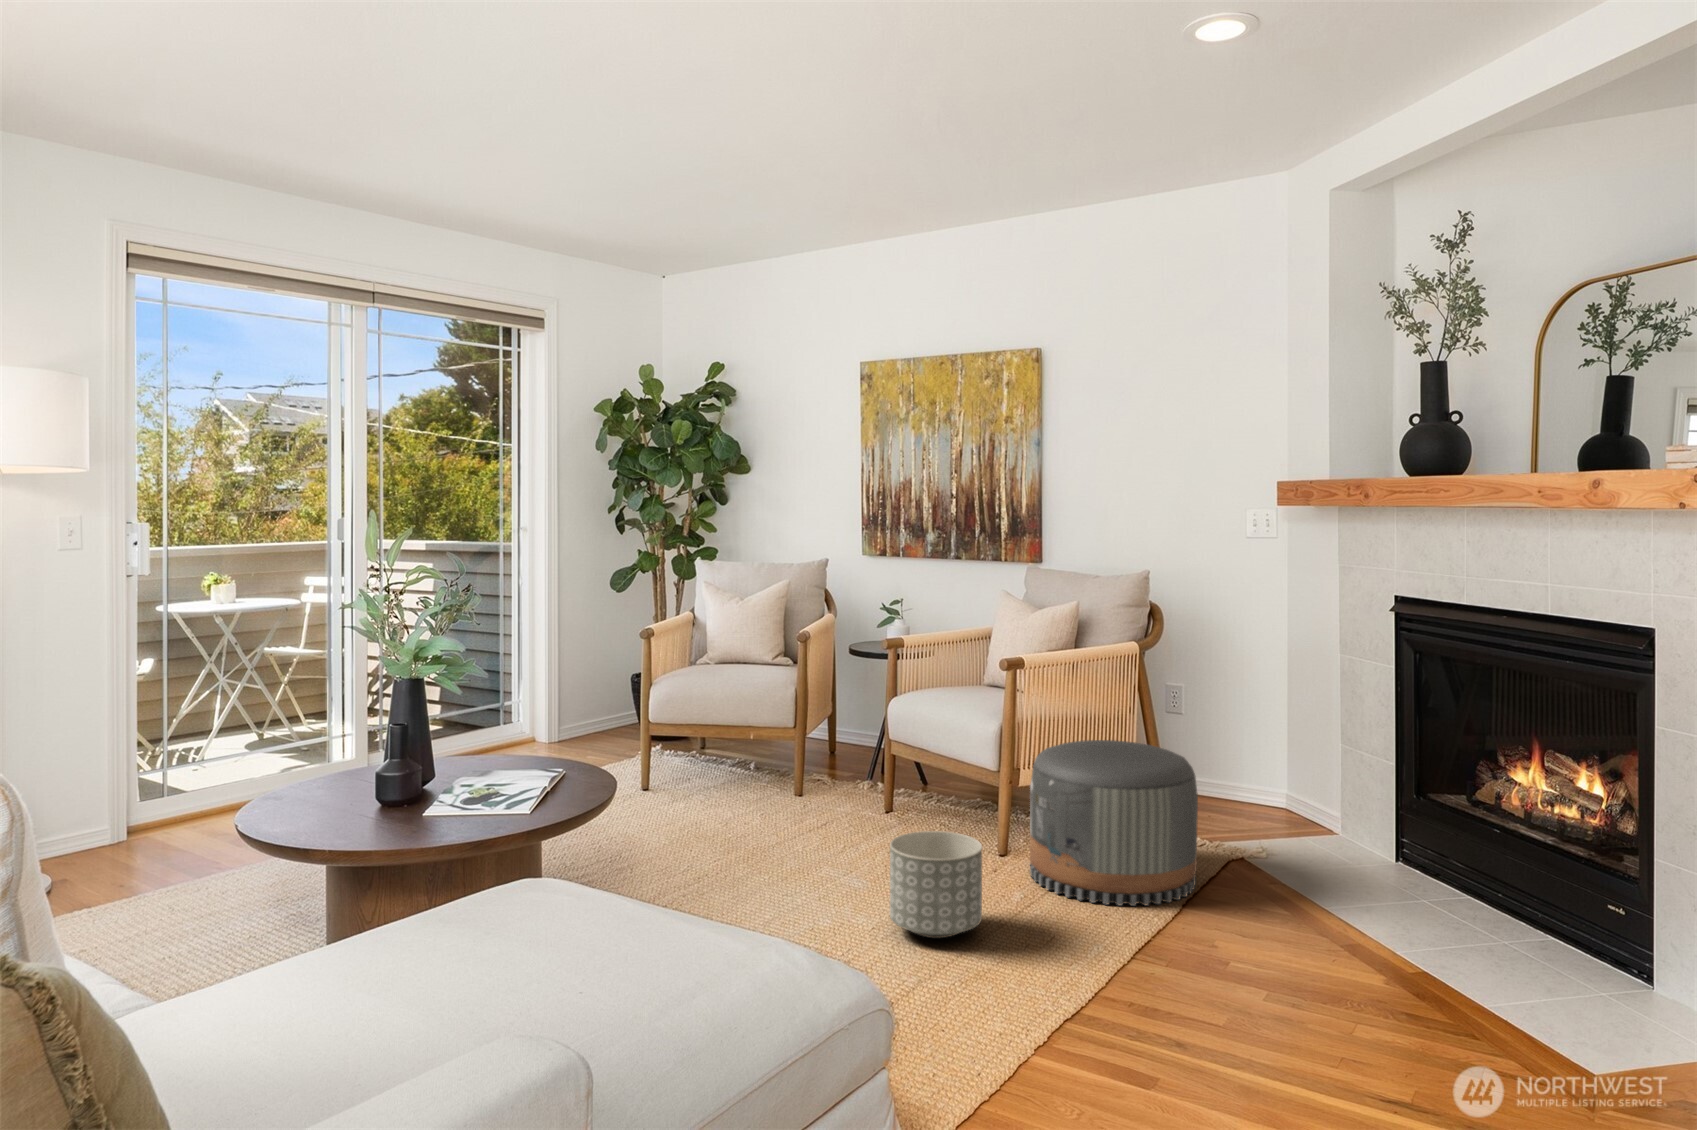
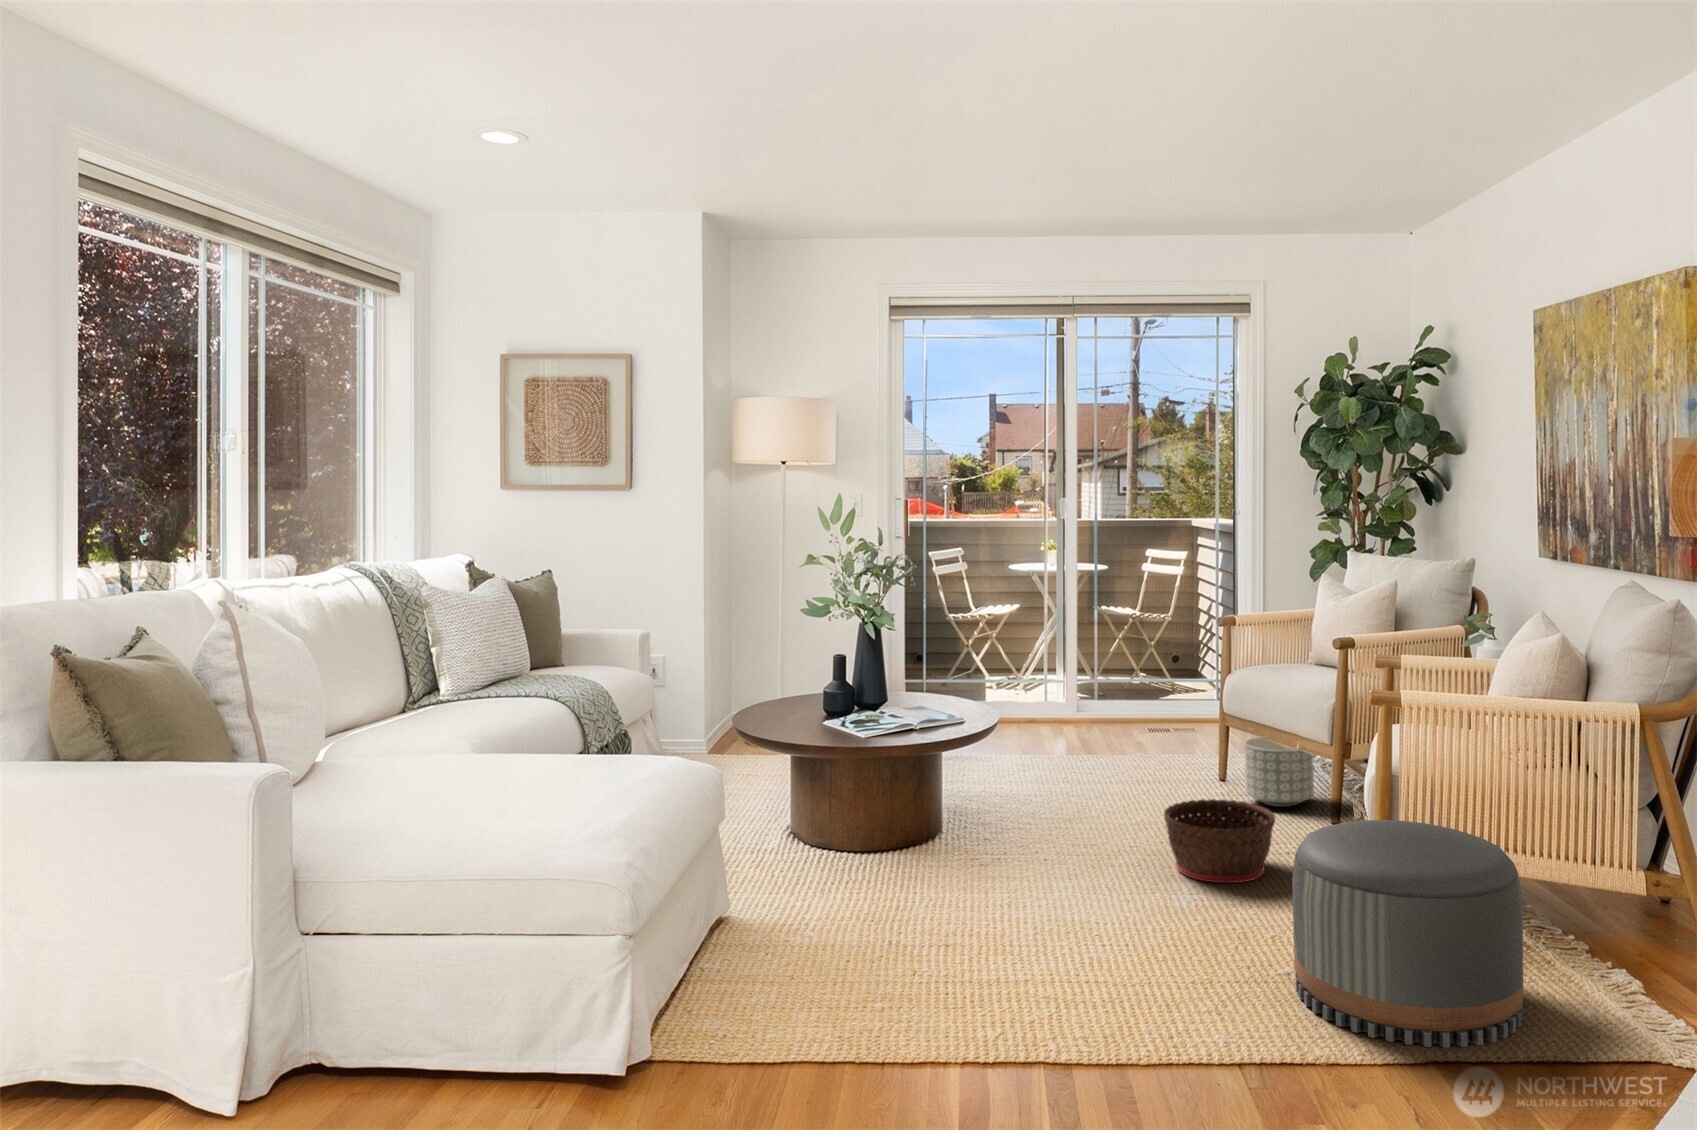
basket: none [765,776,867,855] -> present [1164,799,1275,883]
planter: present [890,831,982,938] -> present [1245,737,1314,807]

